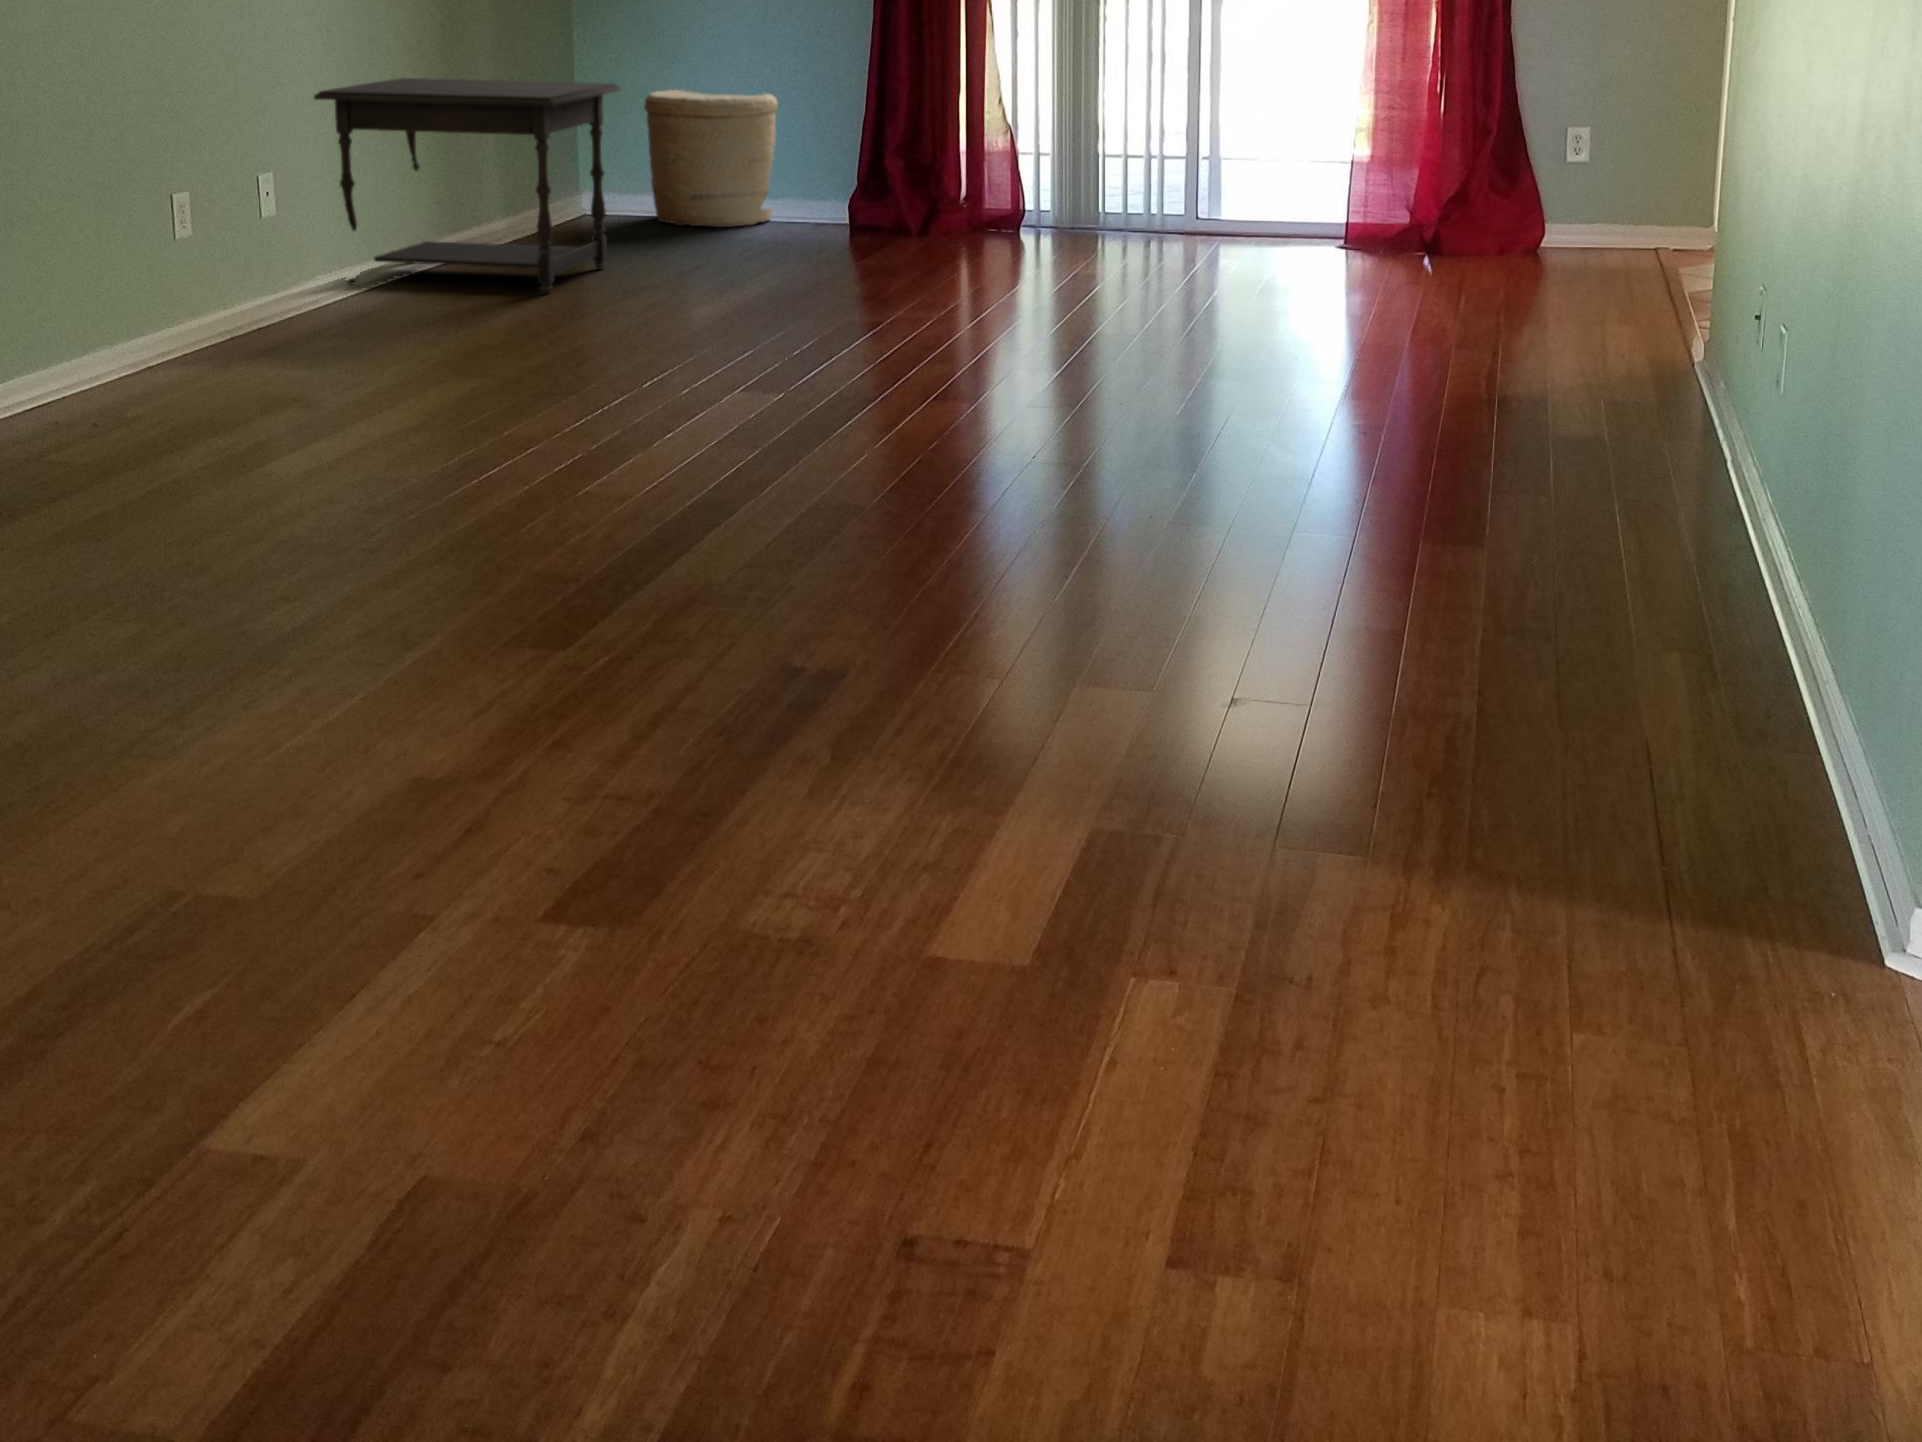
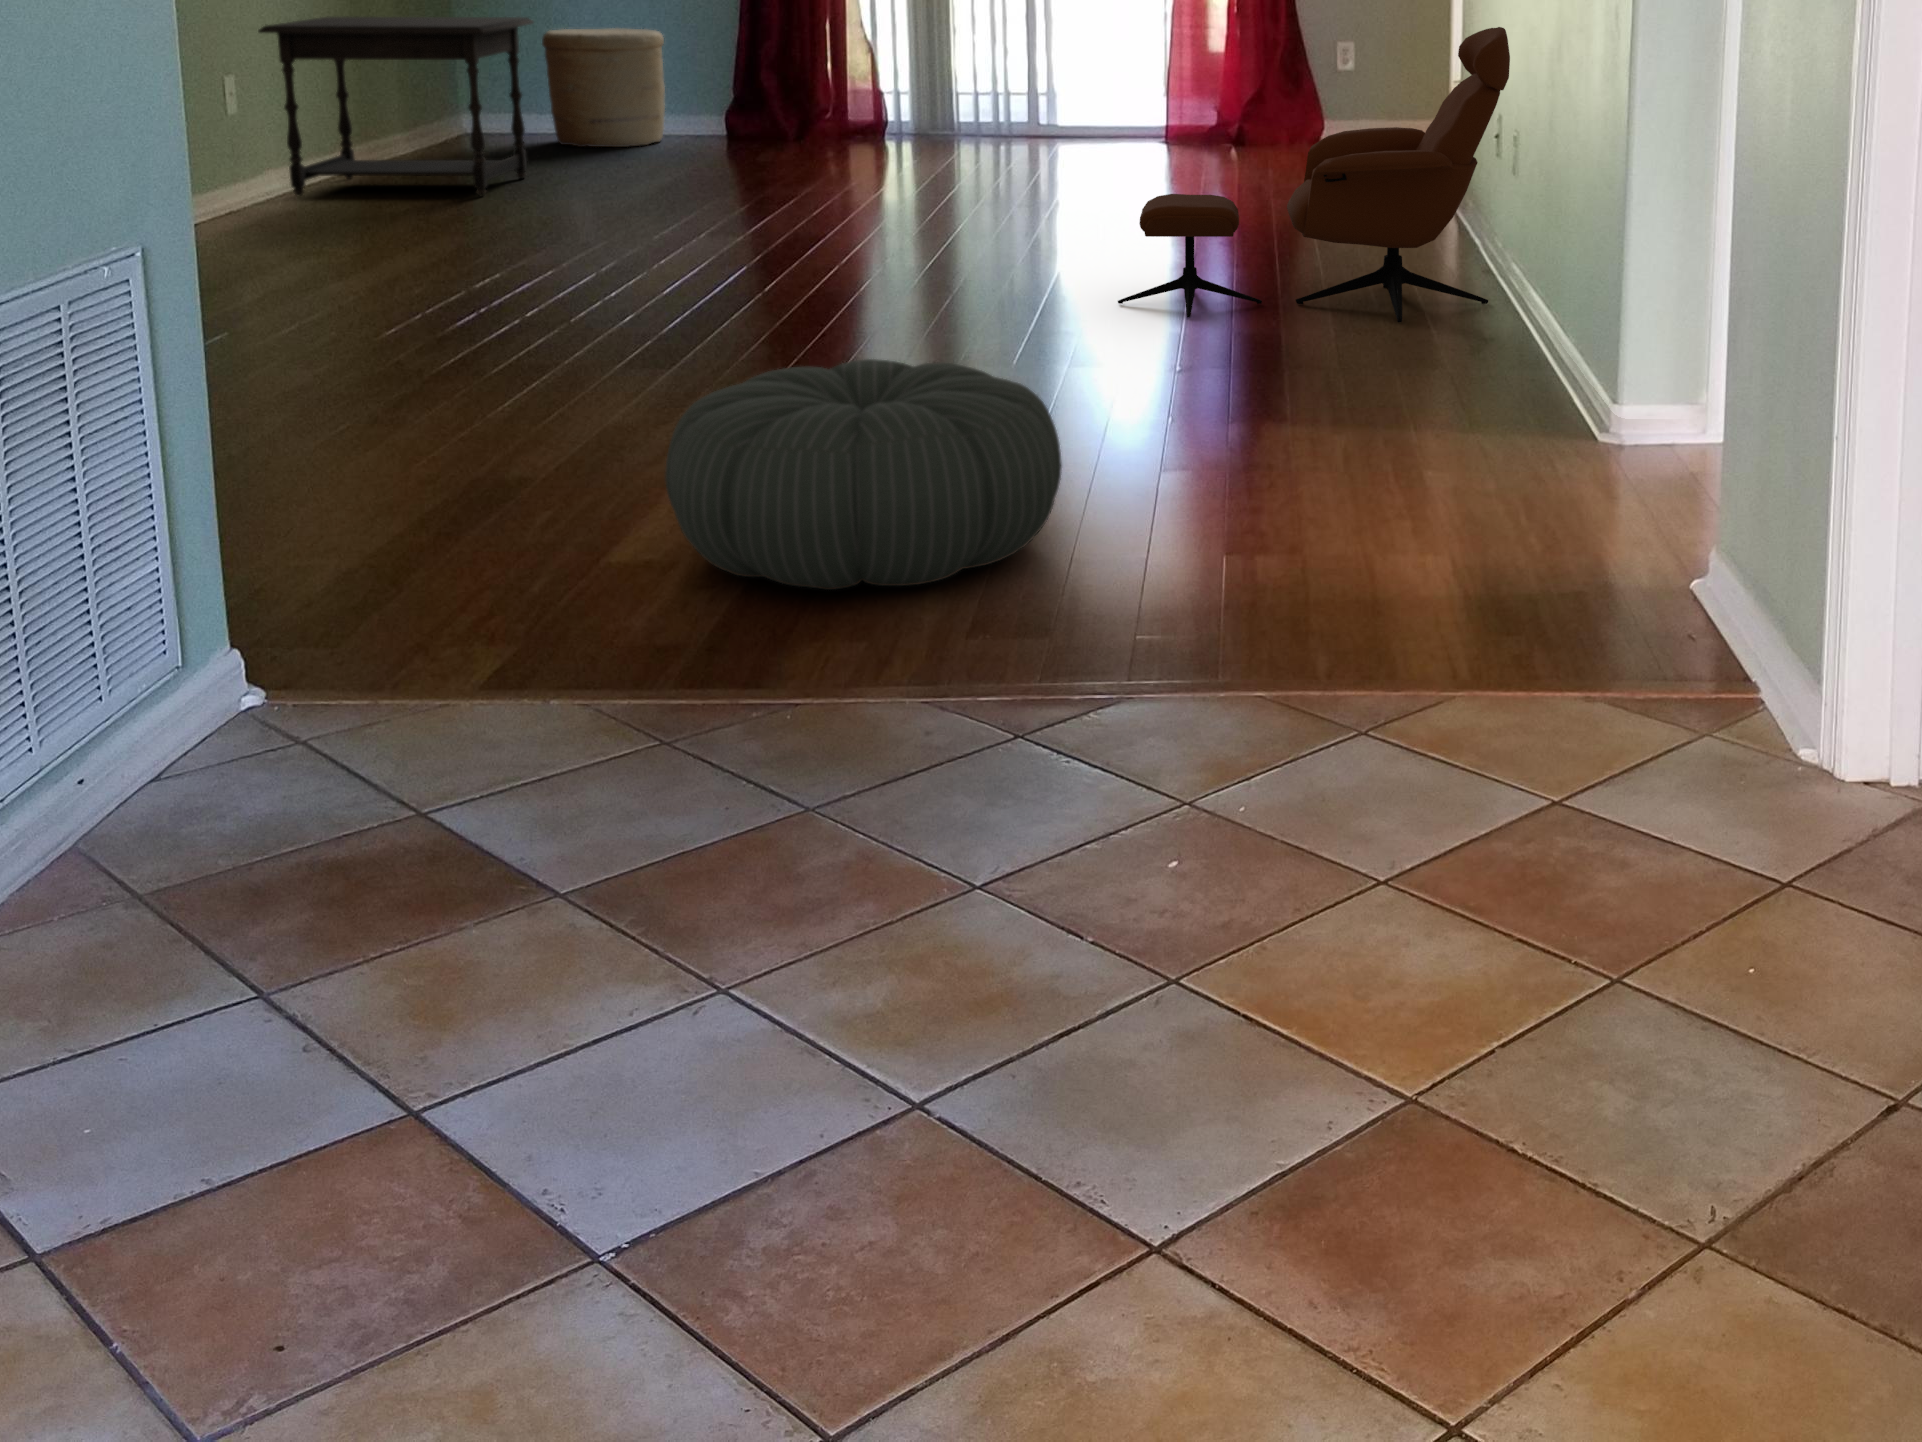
lounge chair: none [1280,156,1862,578] -> present [1118,27,1510,322]
pouf: none [528,720,1166,1187] -> present [665,359,1062,590]

